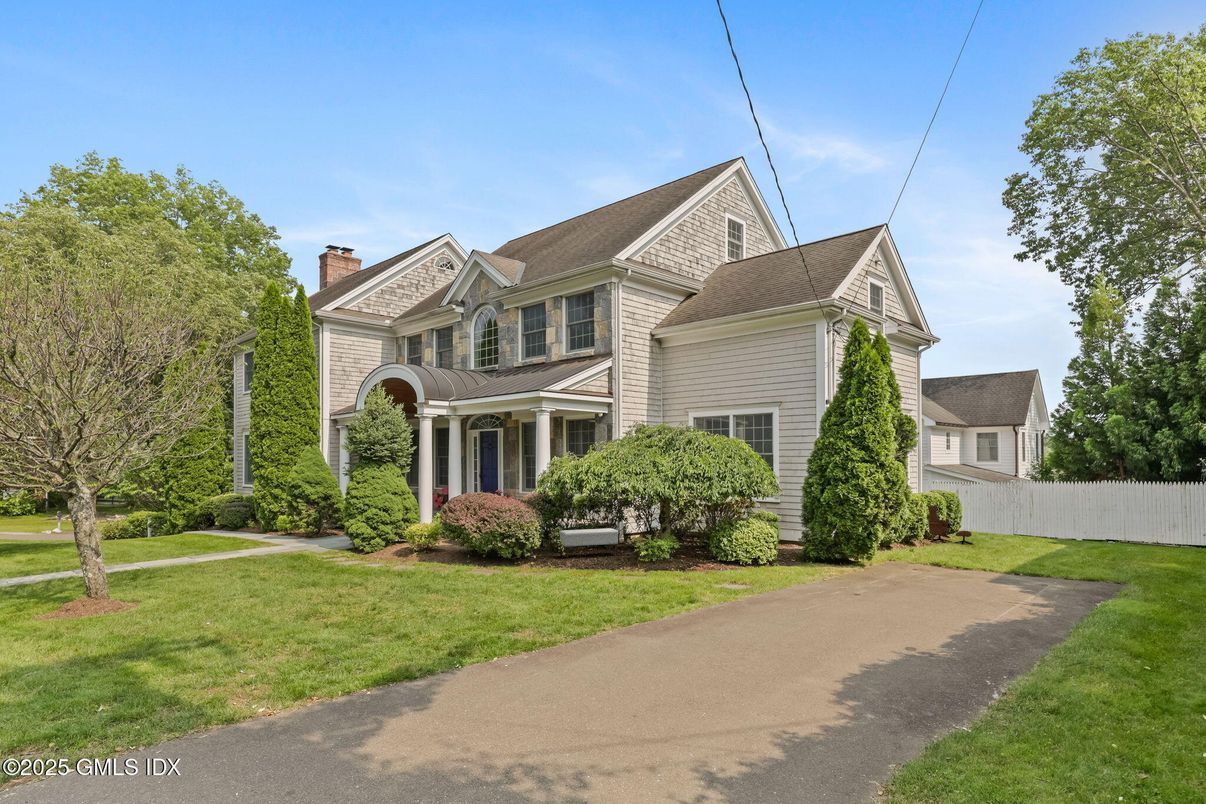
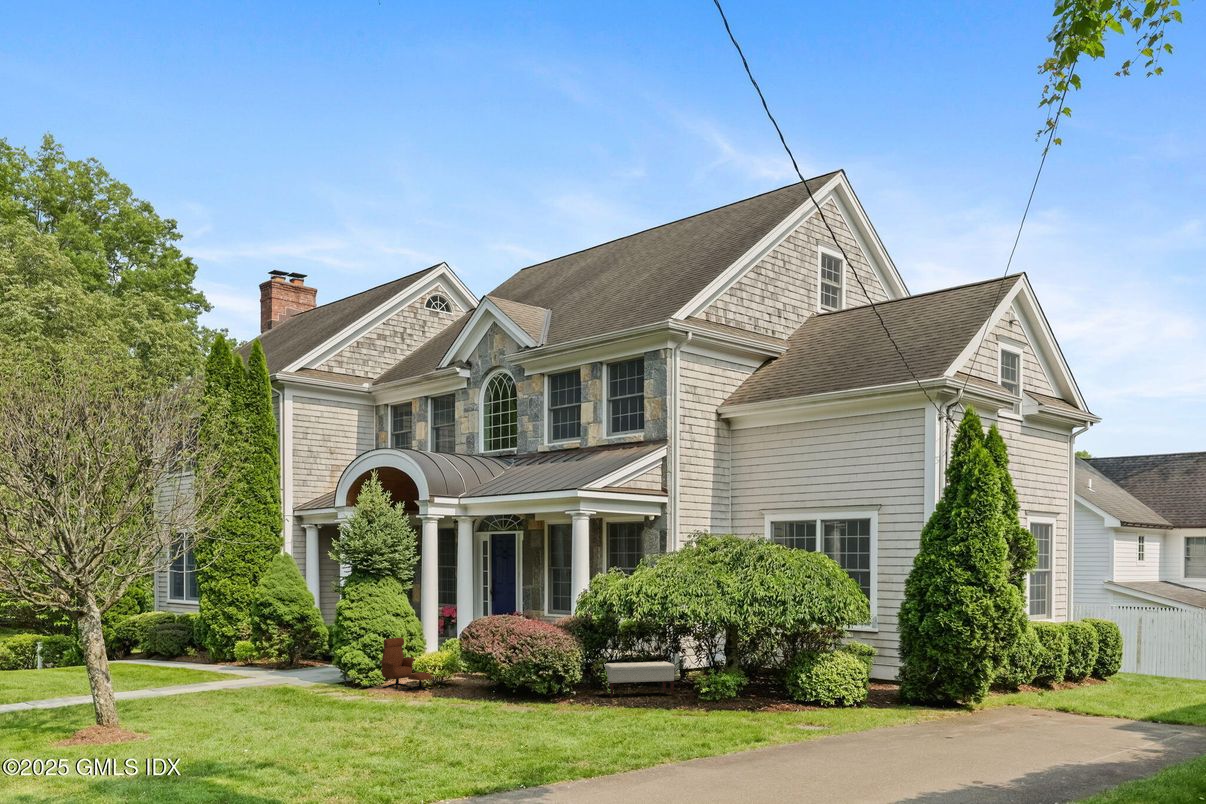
lounge chair: present [929,505,973,545] -> present [380,638,433,691]

